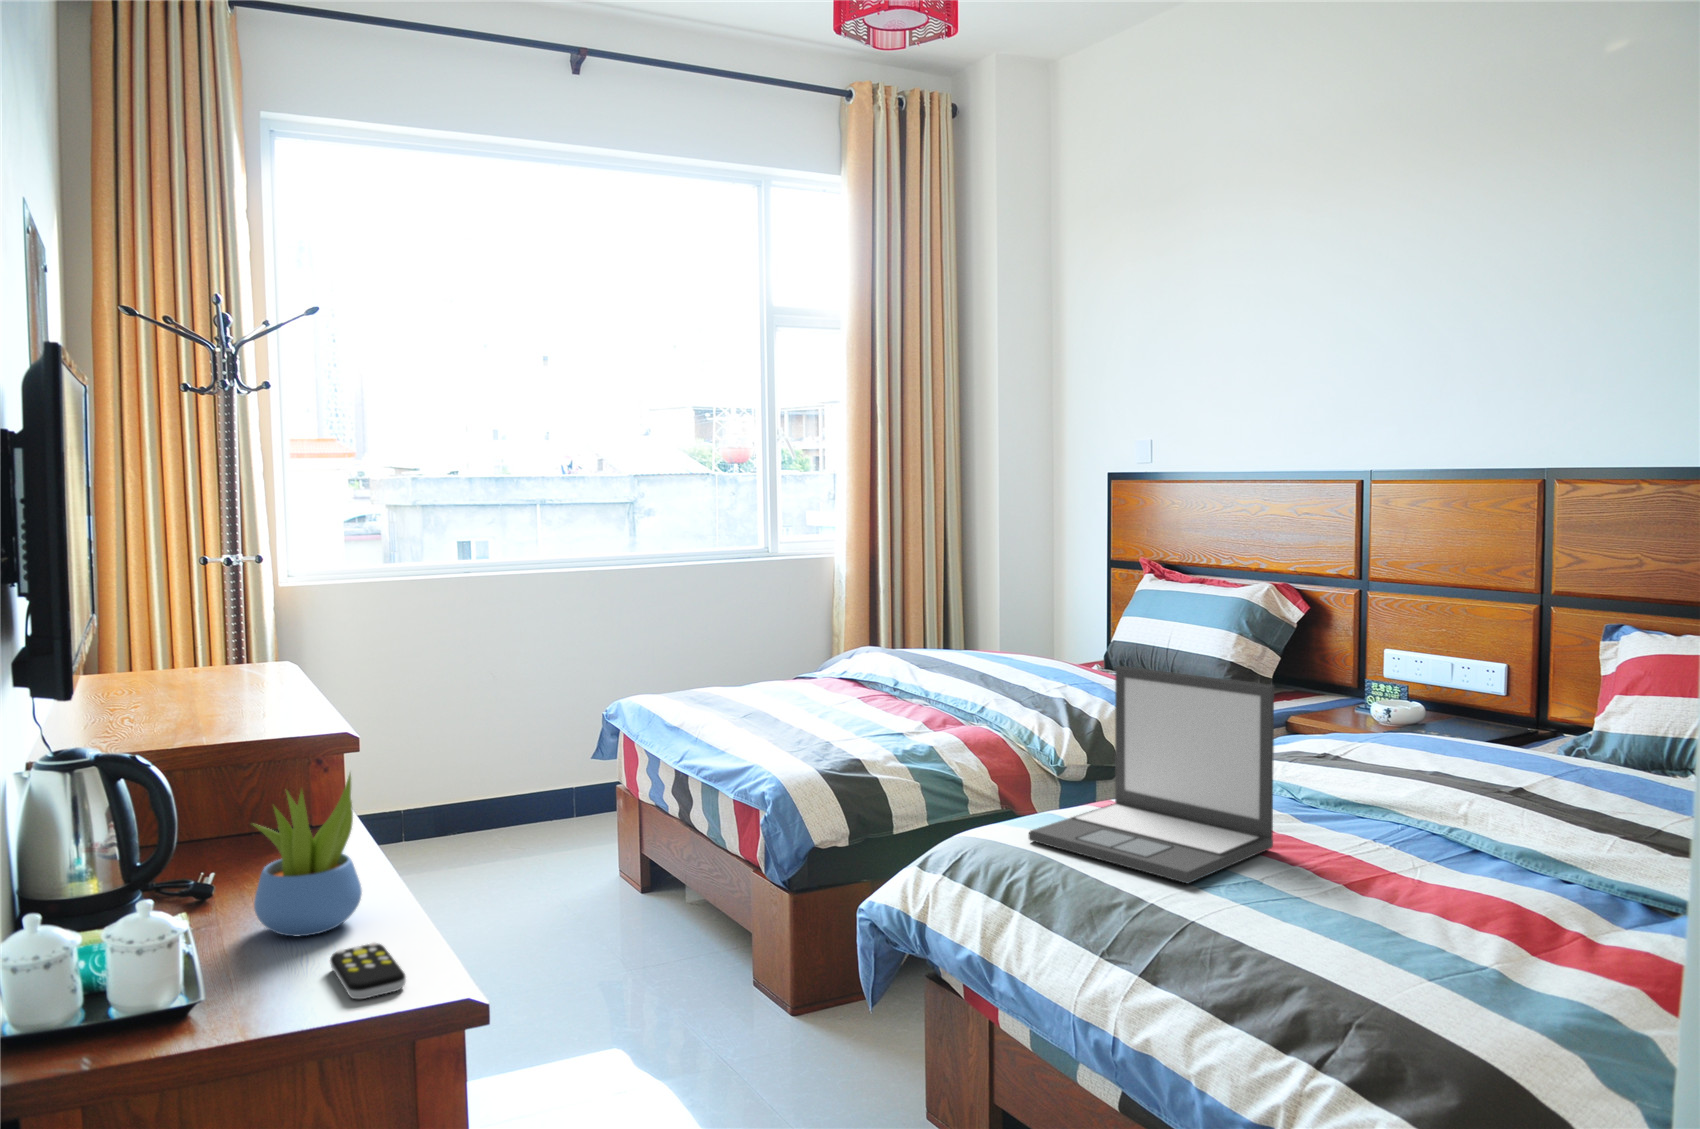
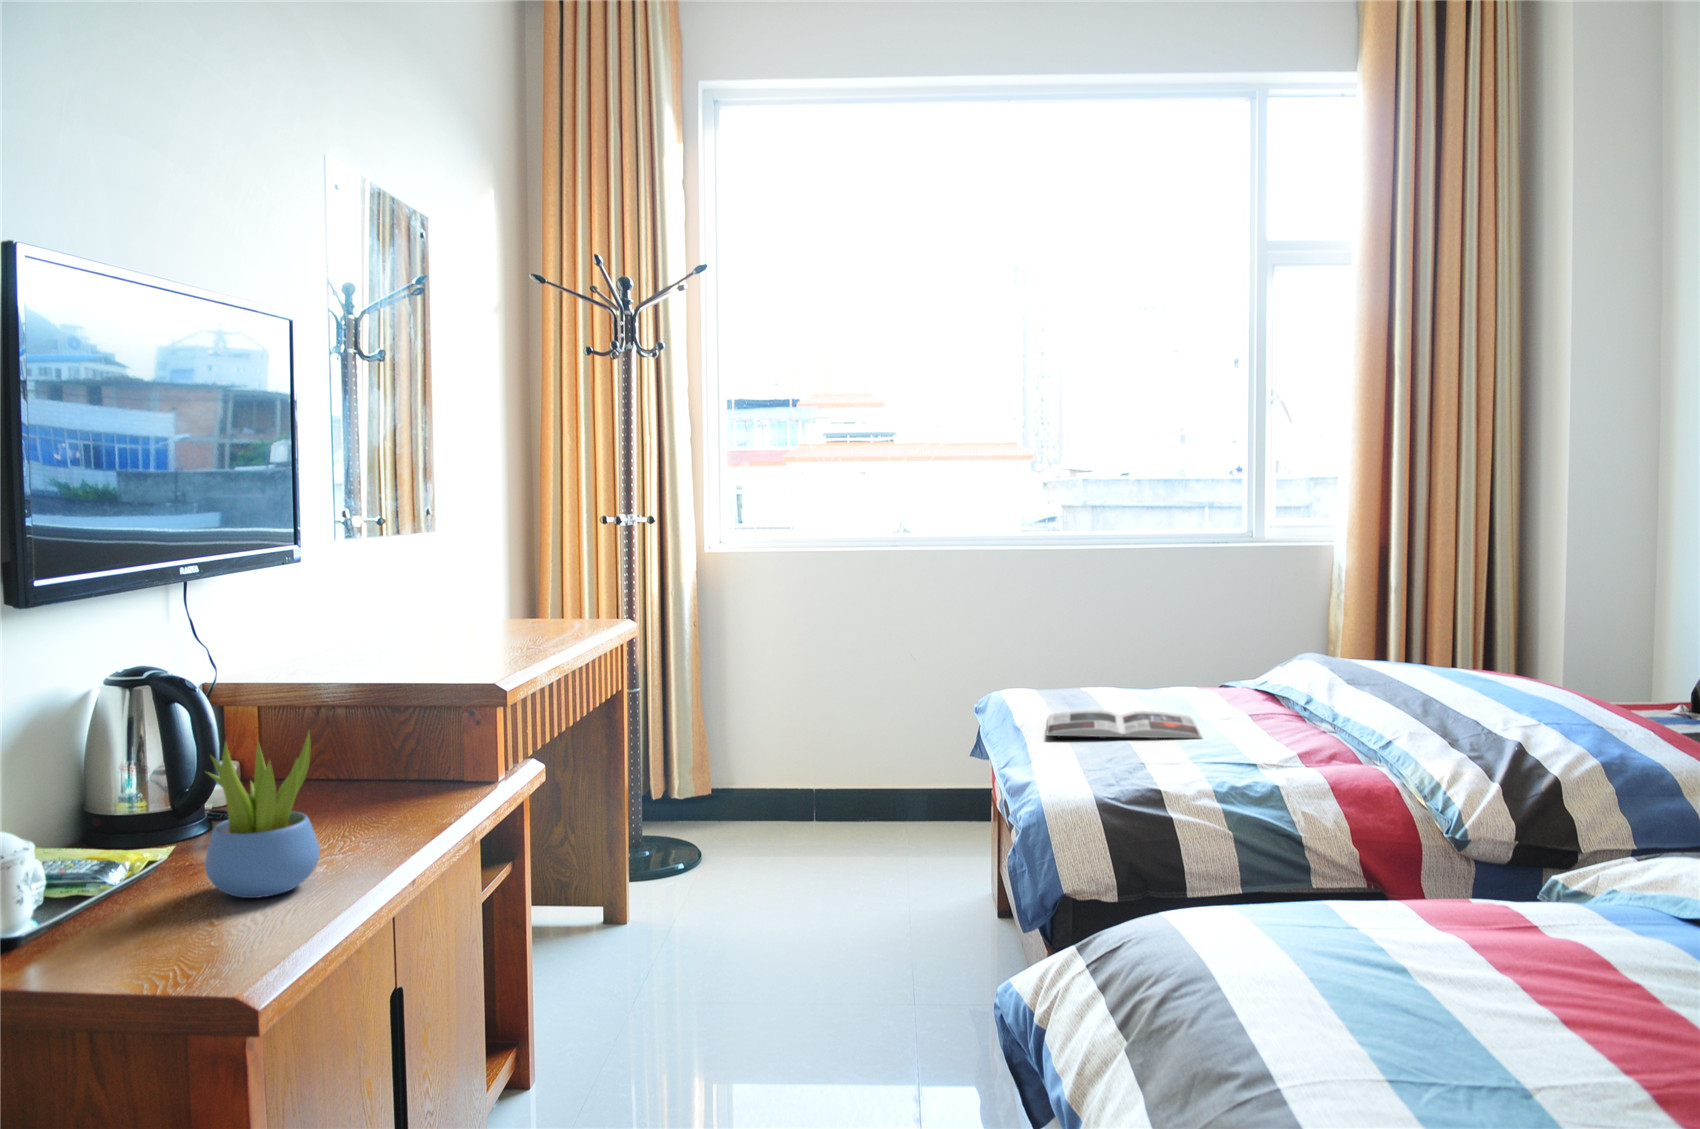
laptop: present [1029,666,1274,883] -> none [1204,697,1611,1065]
magazine: none [714,704,850,730] -> present [1046,710,1202,739]
remote control: present [330,943,406,999] -> none [144,919,249,979]

